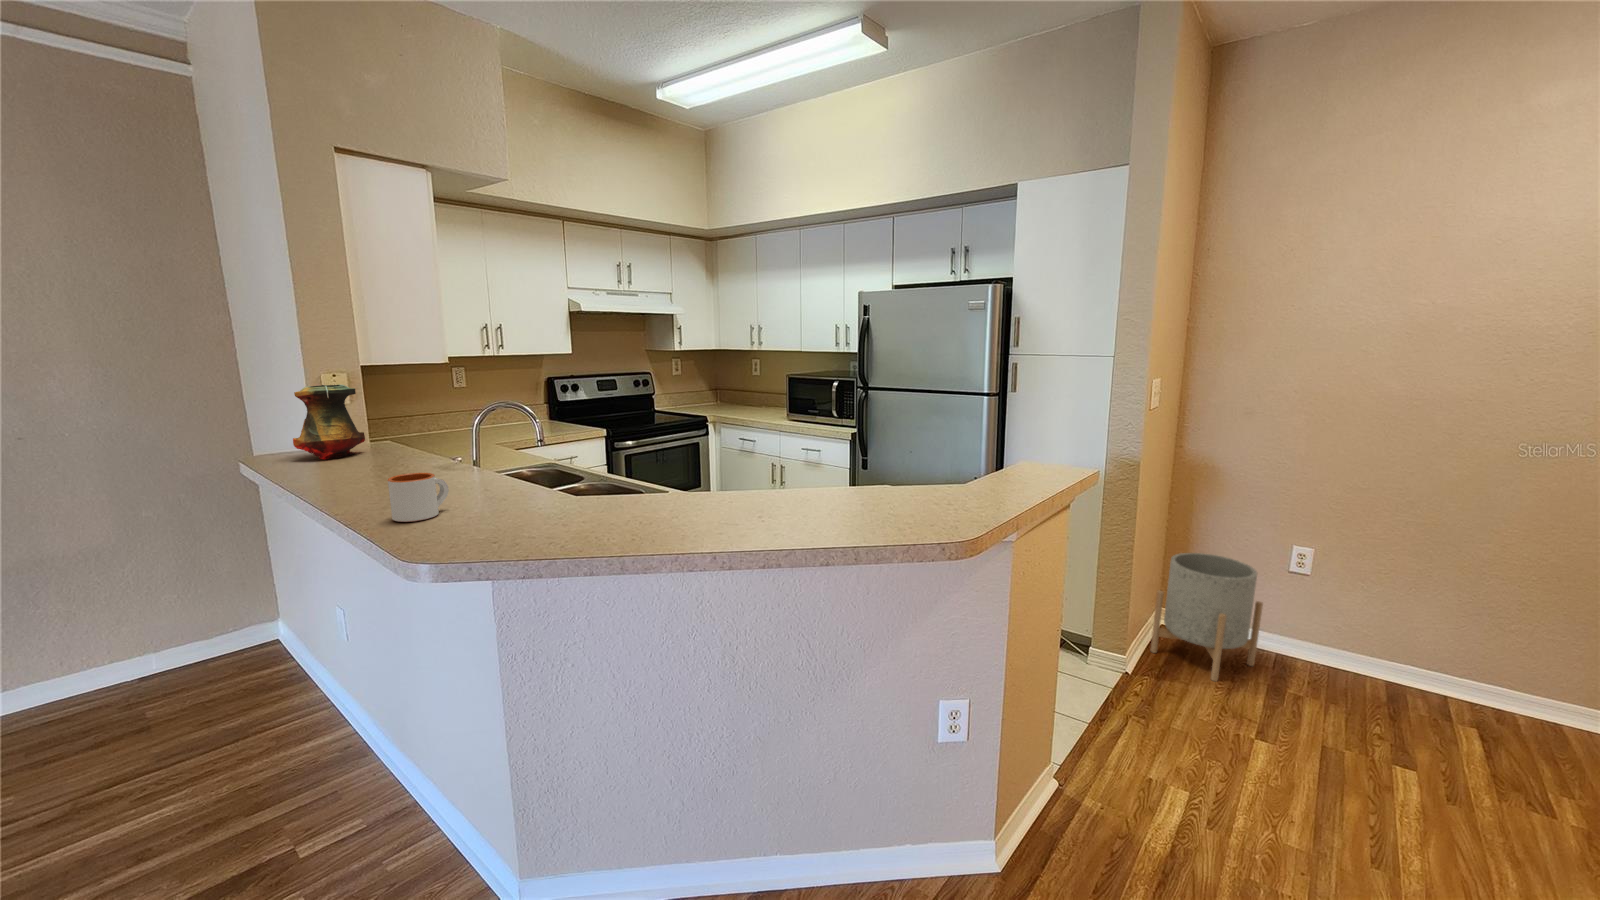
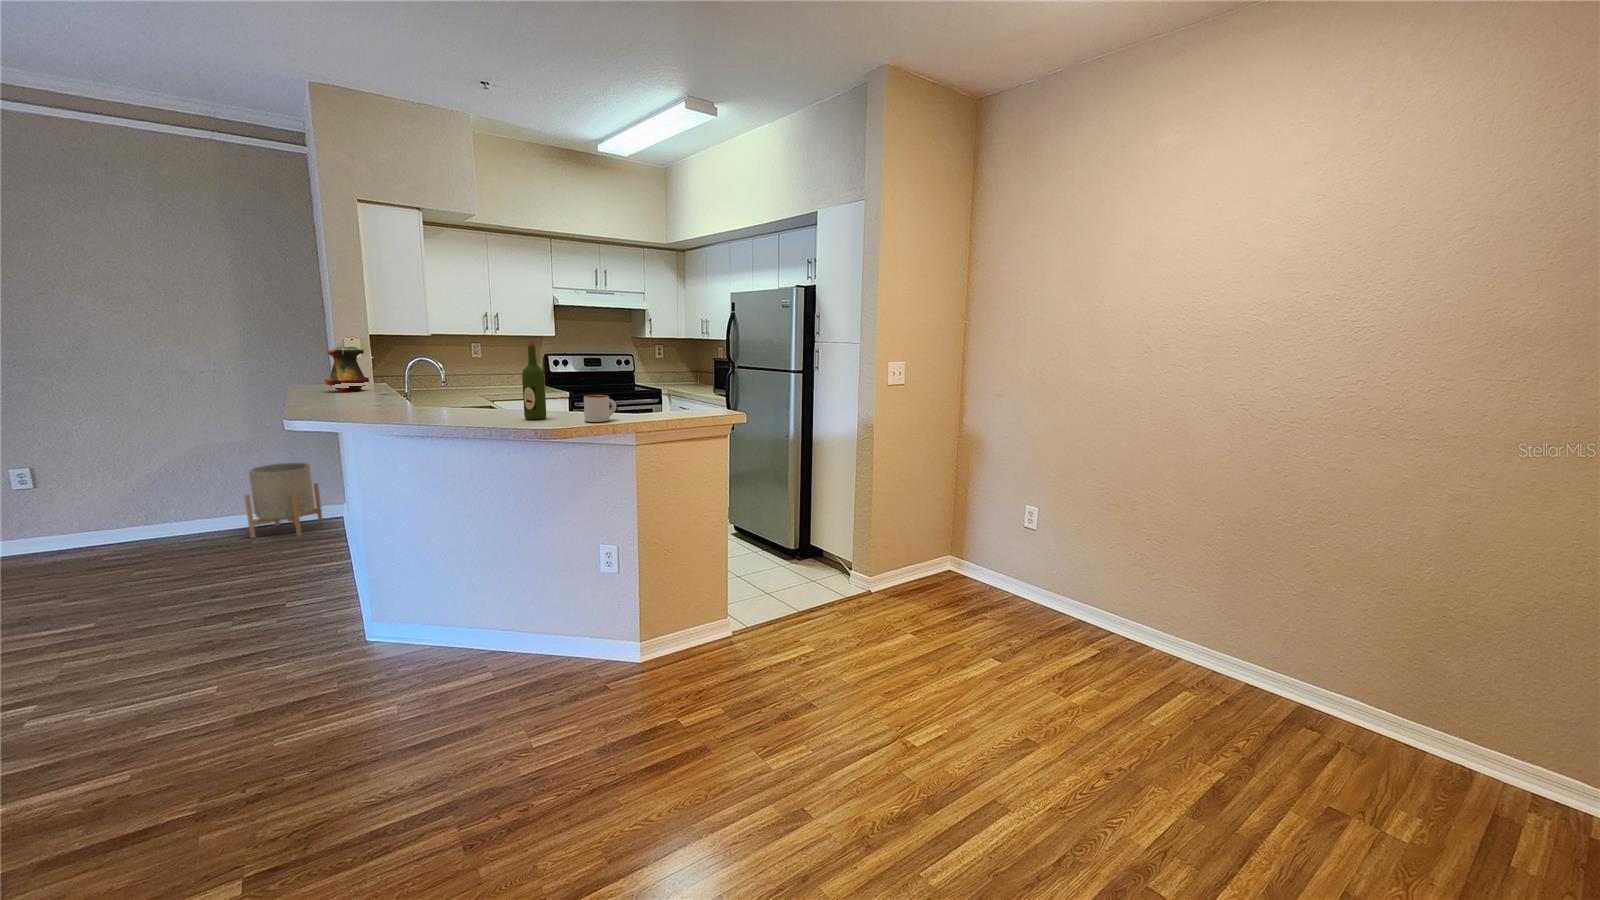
wine bottle: none [840,374,875,507] -> present [522,341,546,420]
mug: present [388,473,449,522] -> present [584,395,616,422]
planter: present [1151,553,1263,681] -> present [245,463,323,538]

